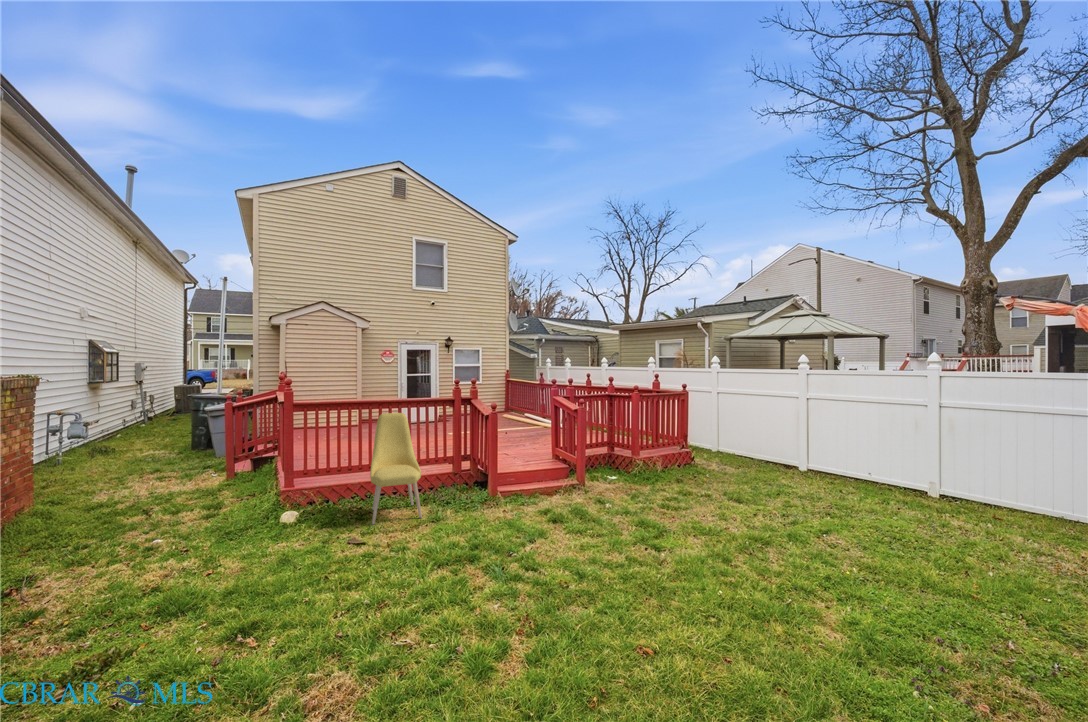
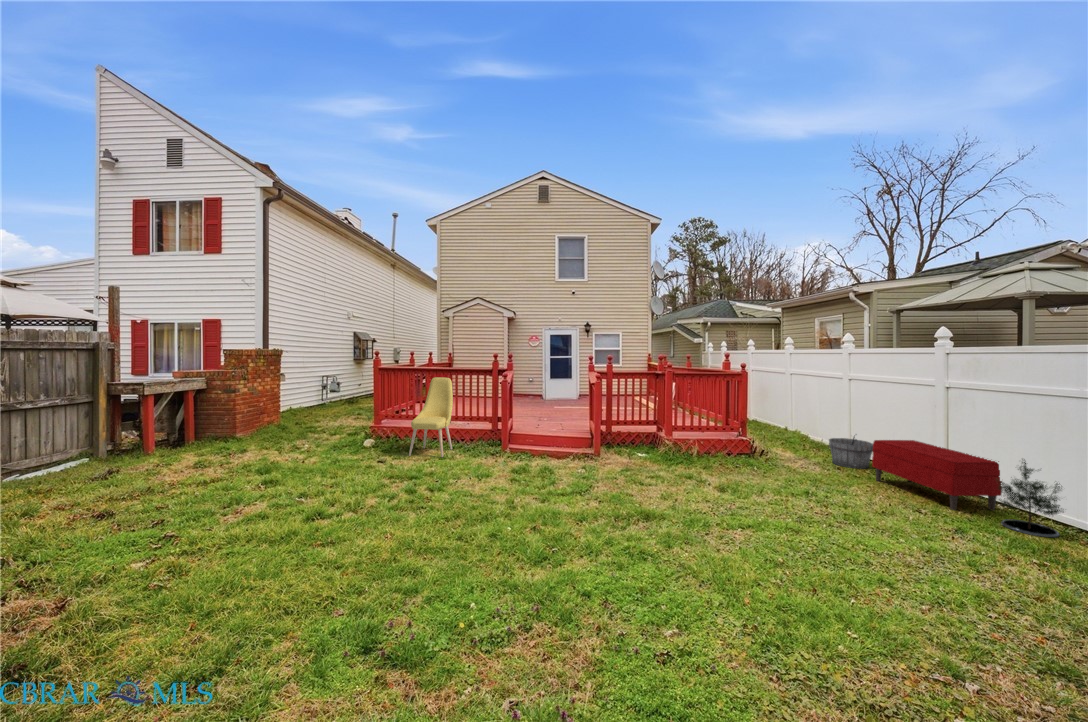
wooden bucket: none [733,437,766,465] -> present [829,436,873,469]
bench: none [783,439,874,490] -> present [872,440,1002,511]
potted tree: none [886,447,925,499] -> present [997,459,1064,537]

